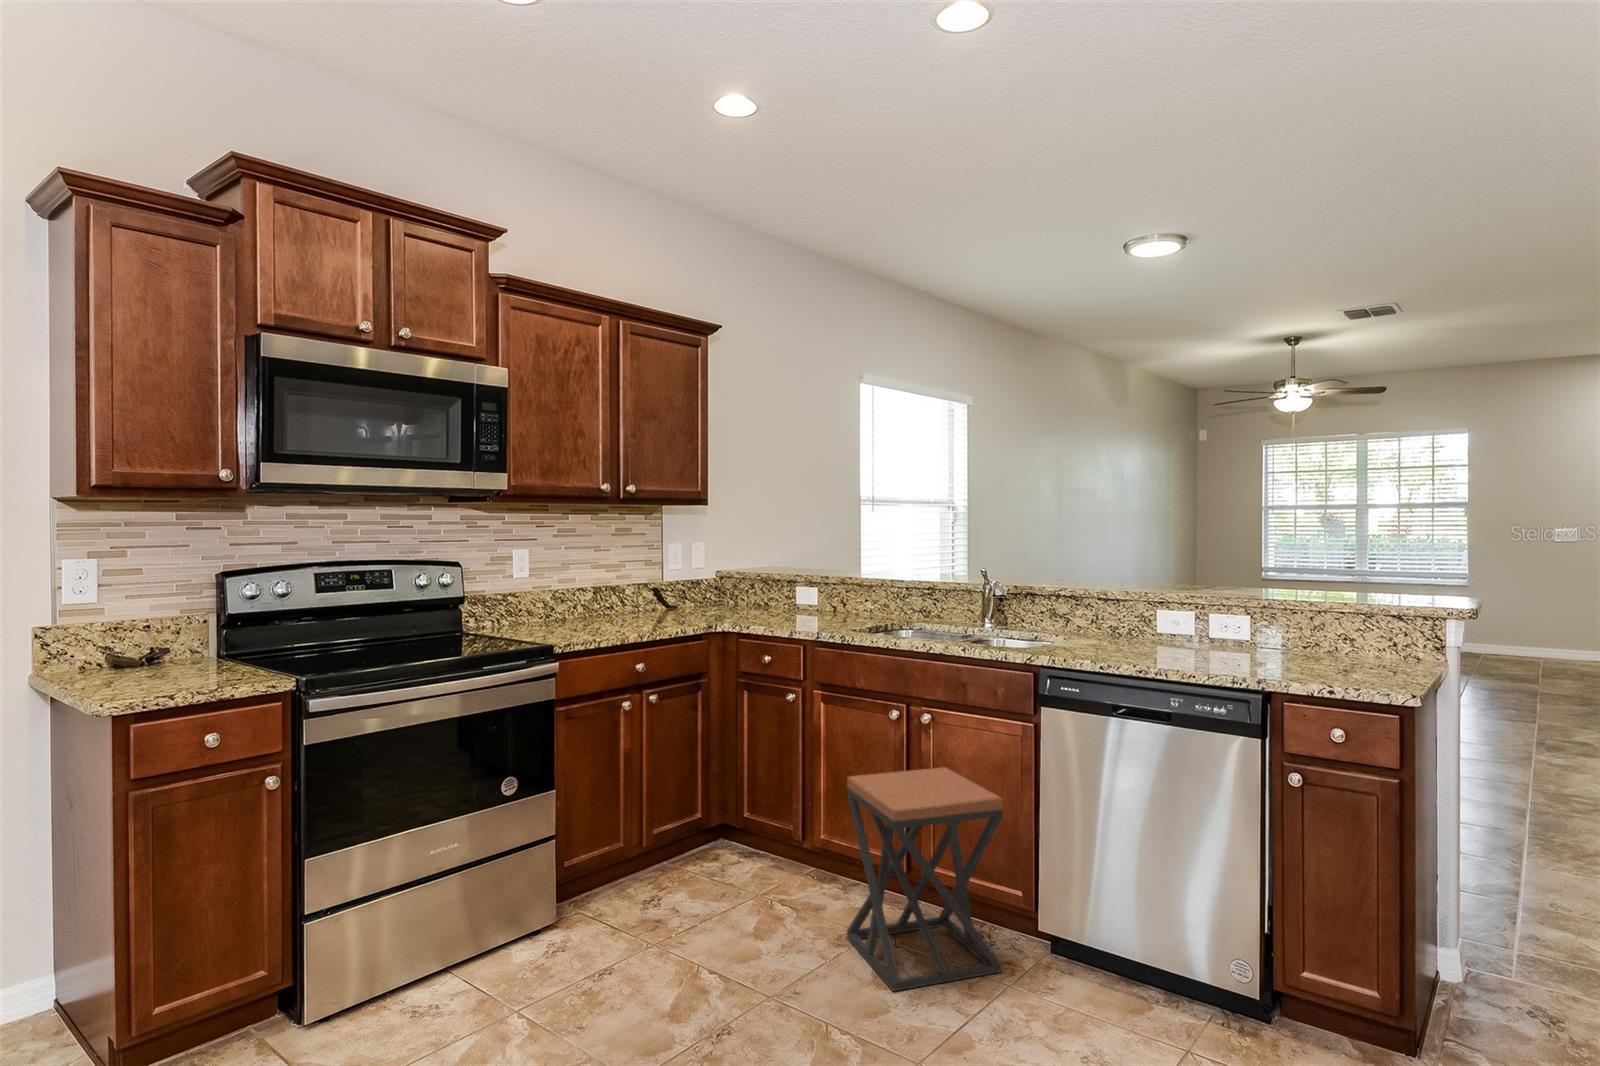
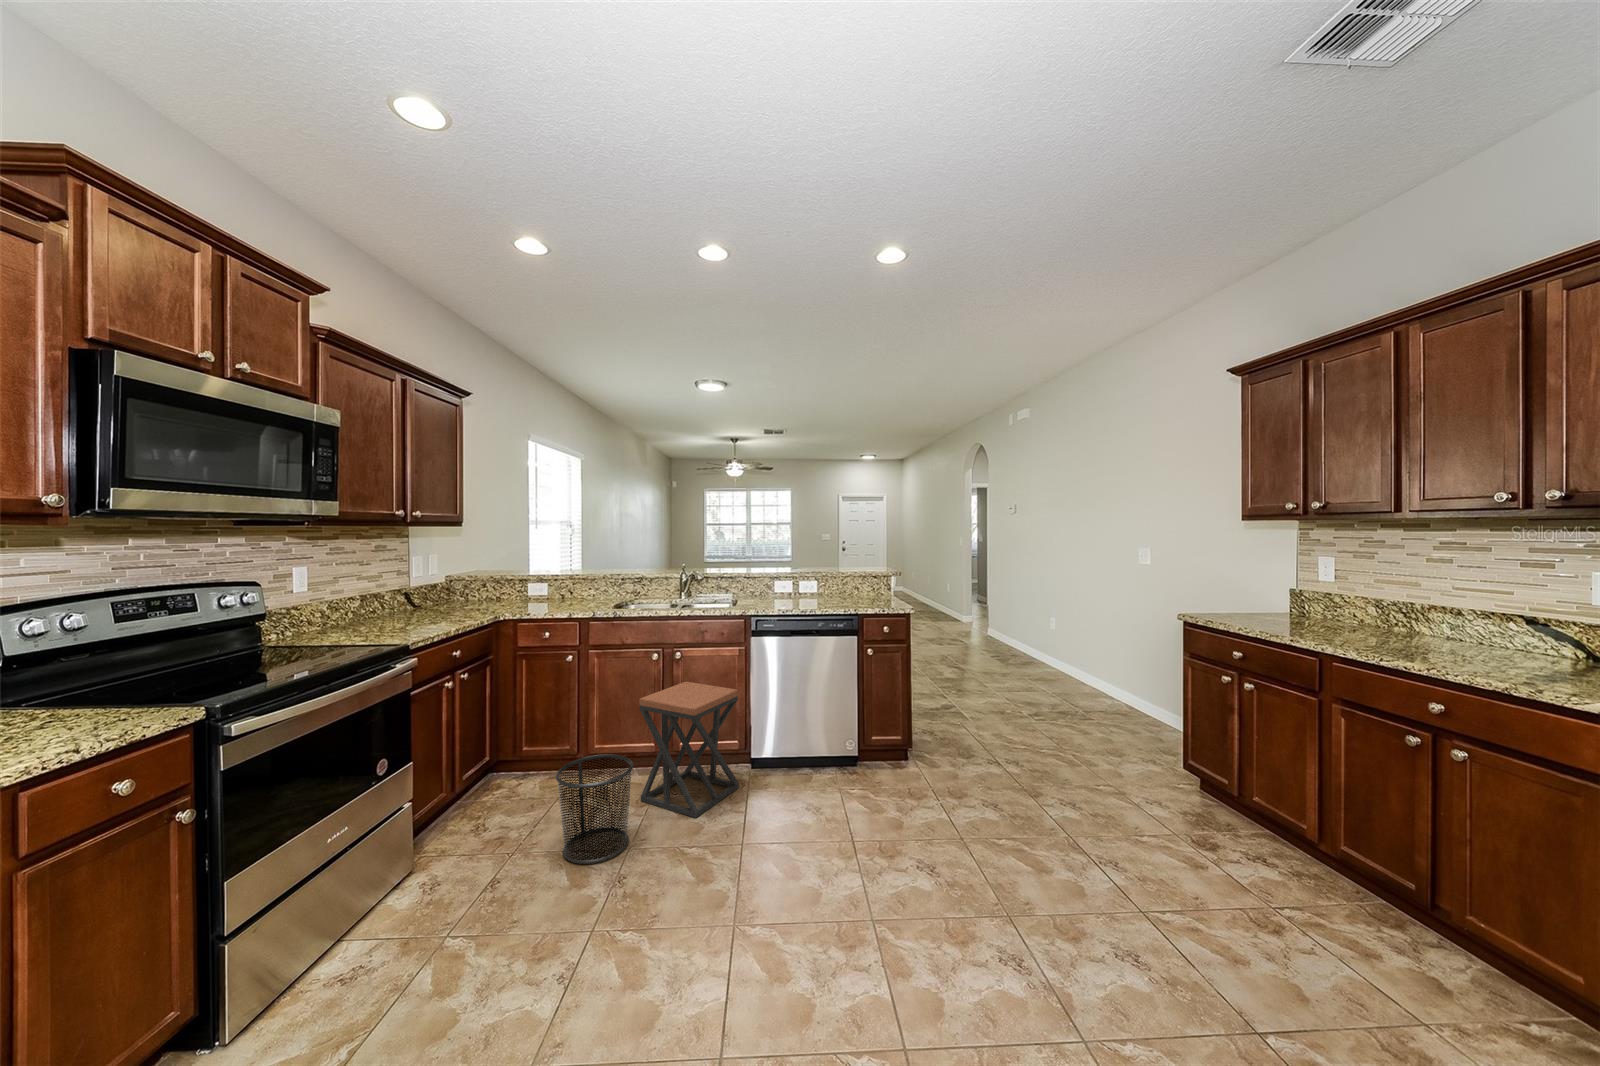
waste bin: none [686,843,794,998] -> present [556,754,633,864]

